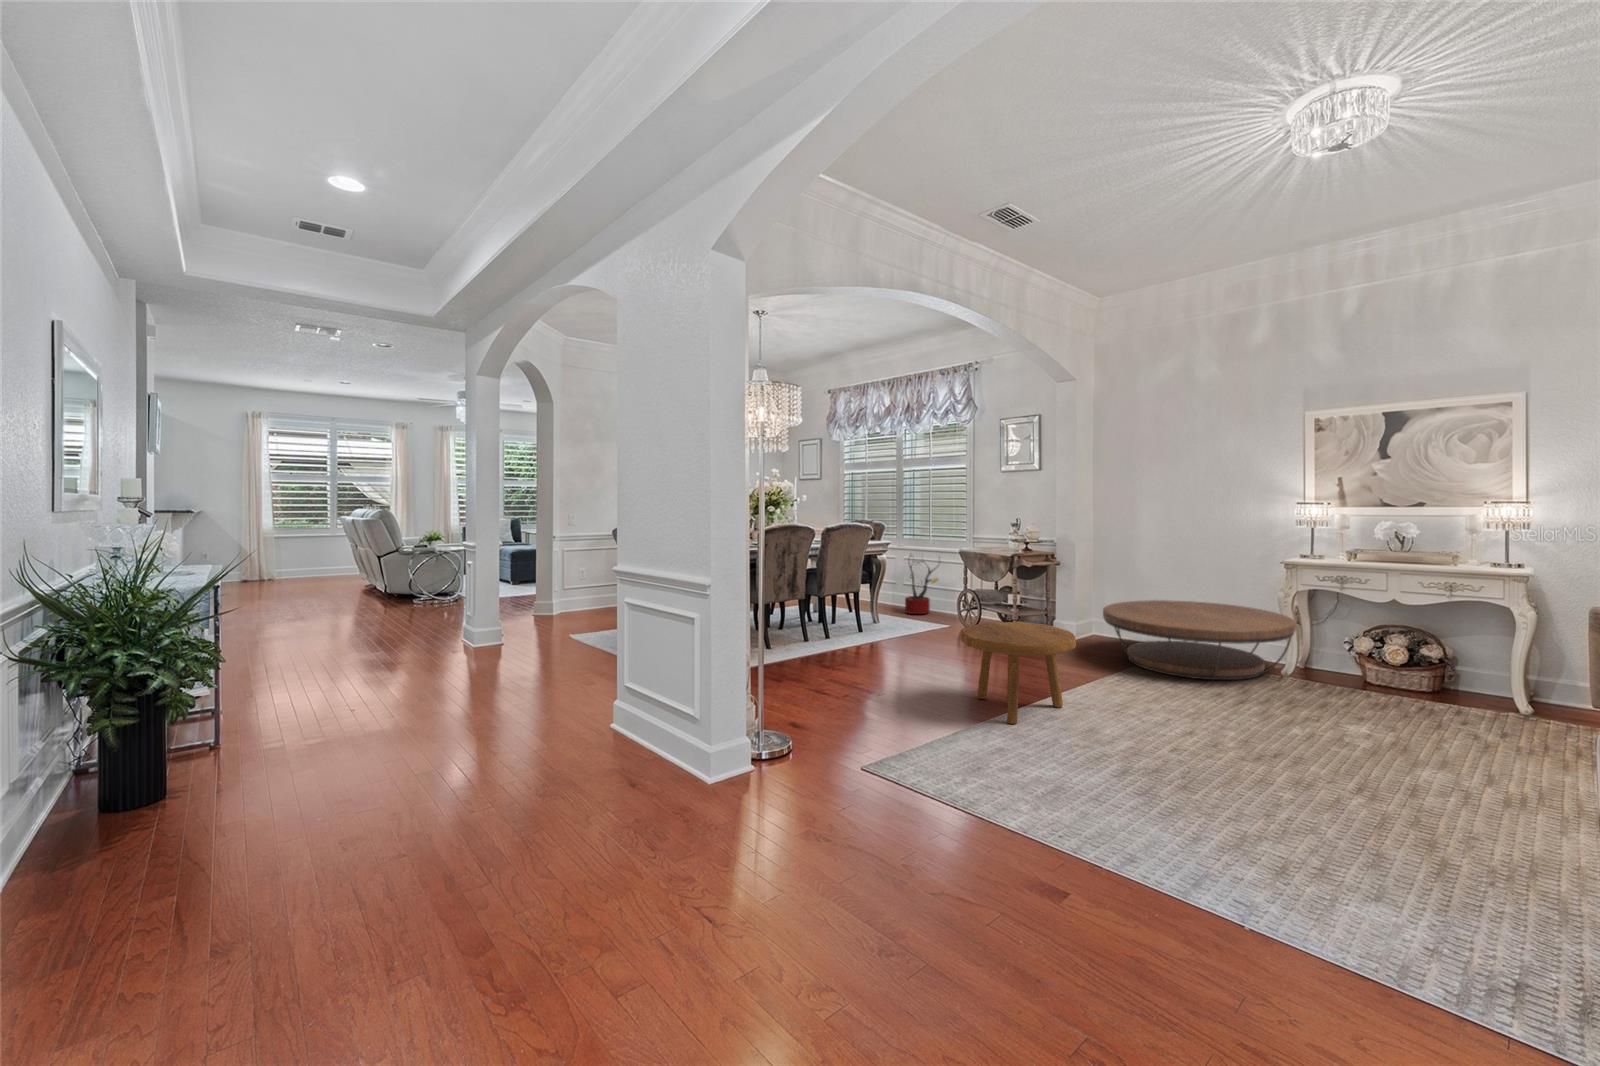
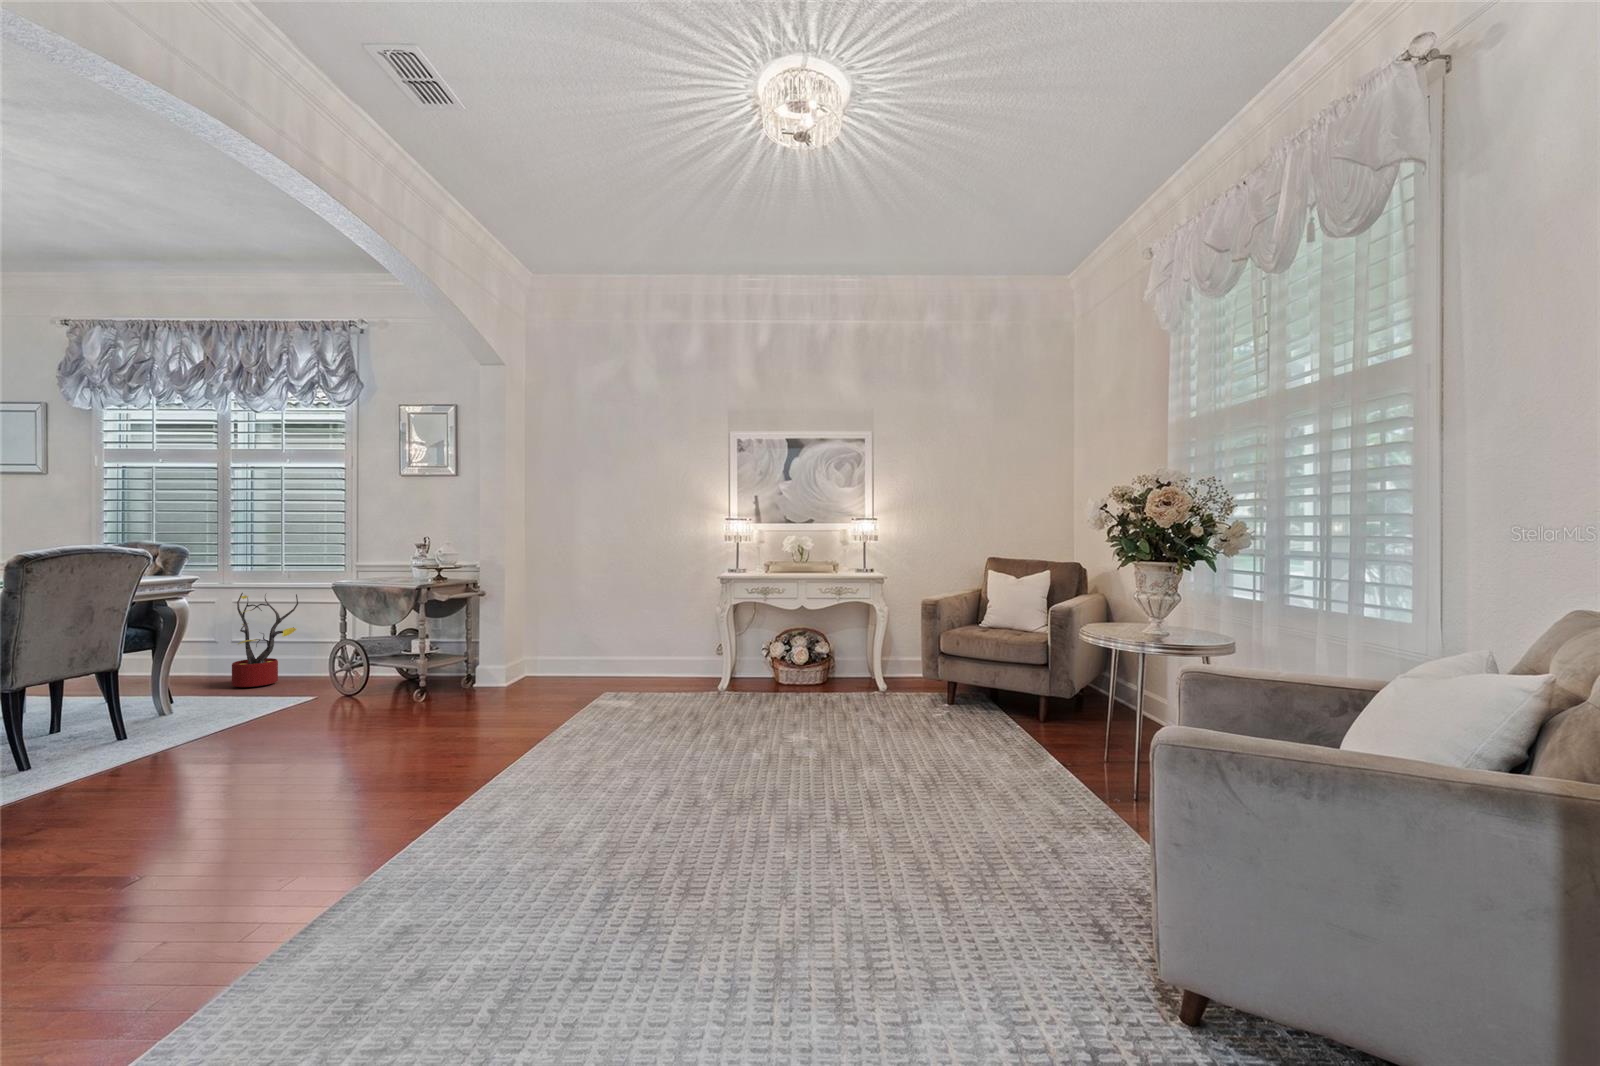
coffee table: present [1103,600,1296,680] -> none [544,627,731,710]
footstool: present [961,622,1076,724] -> none [365,666,536,812]

